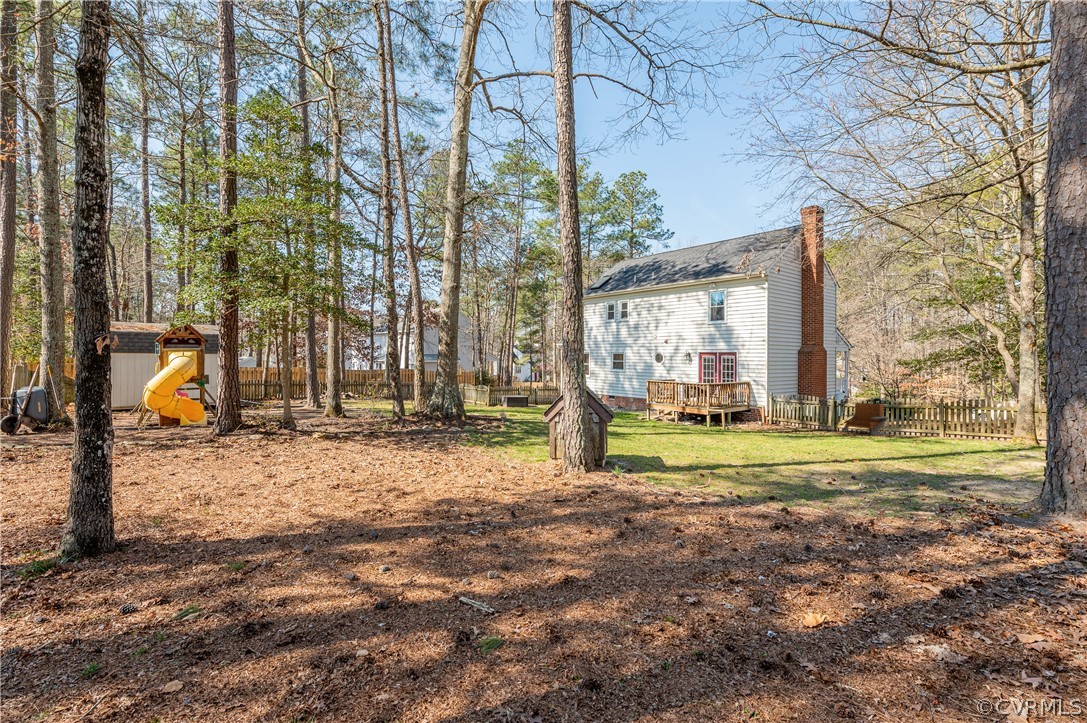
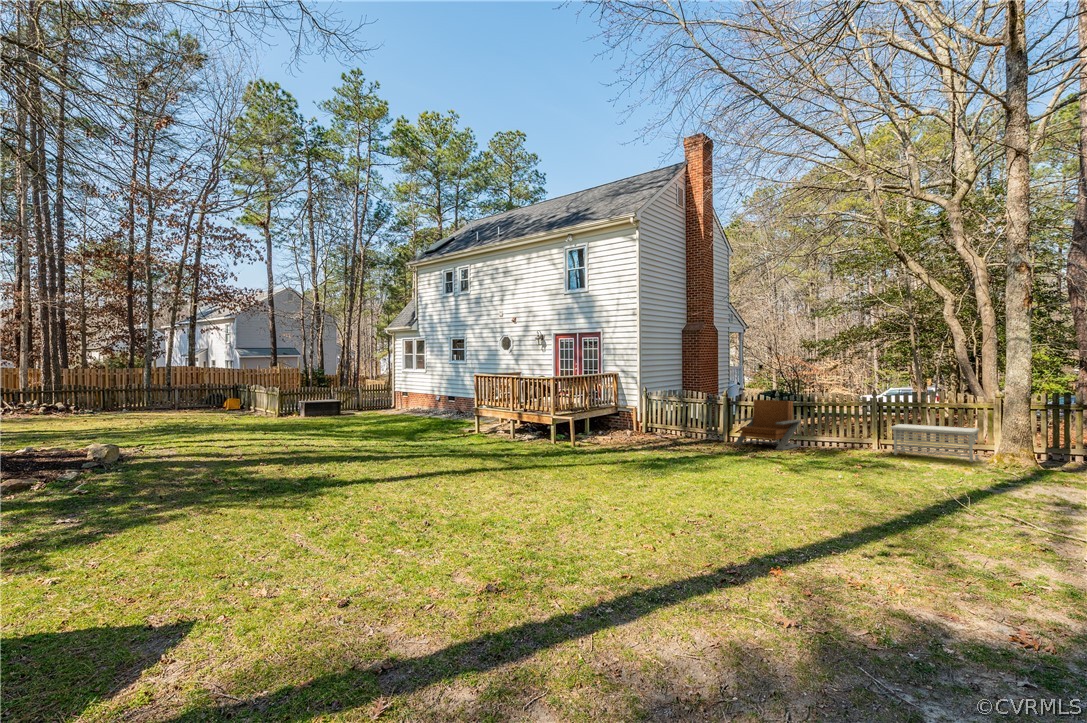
storage bench: none [951,421,1014,446] -> present [891,424,979,462]

